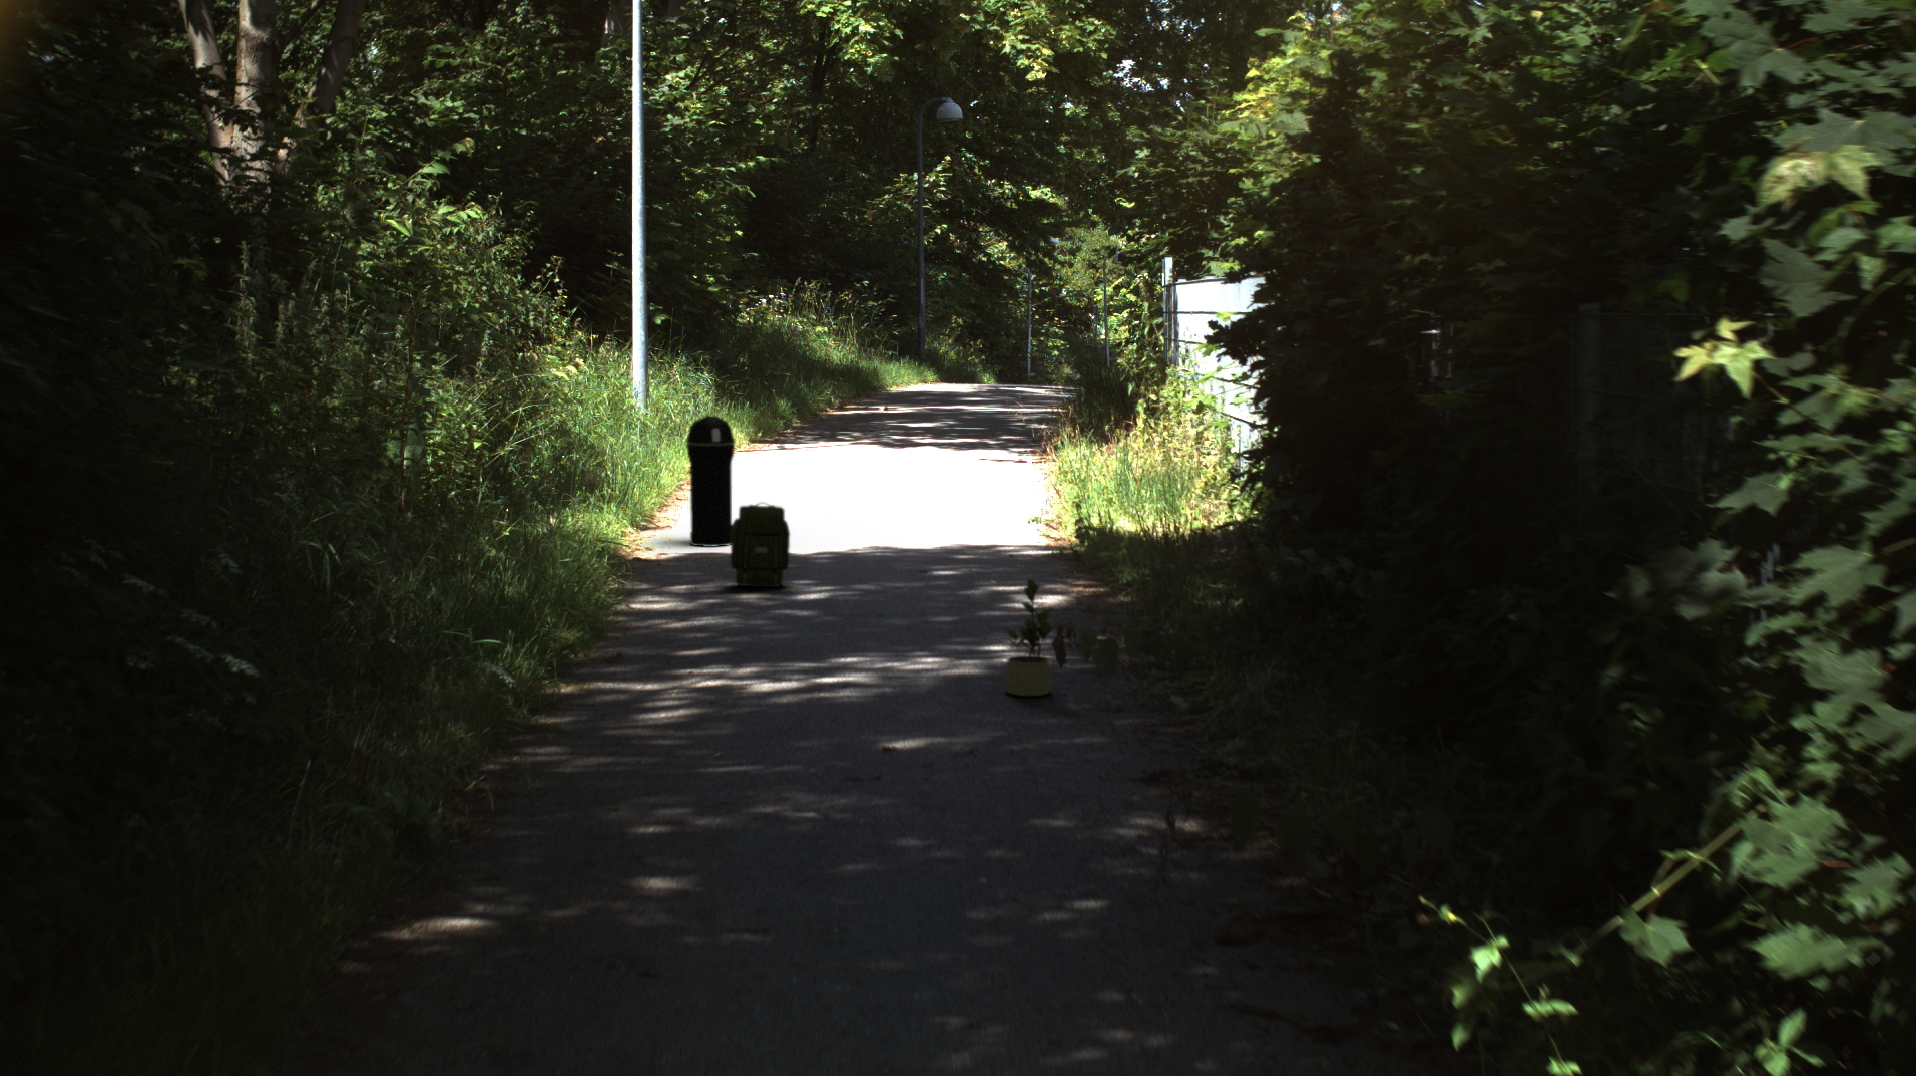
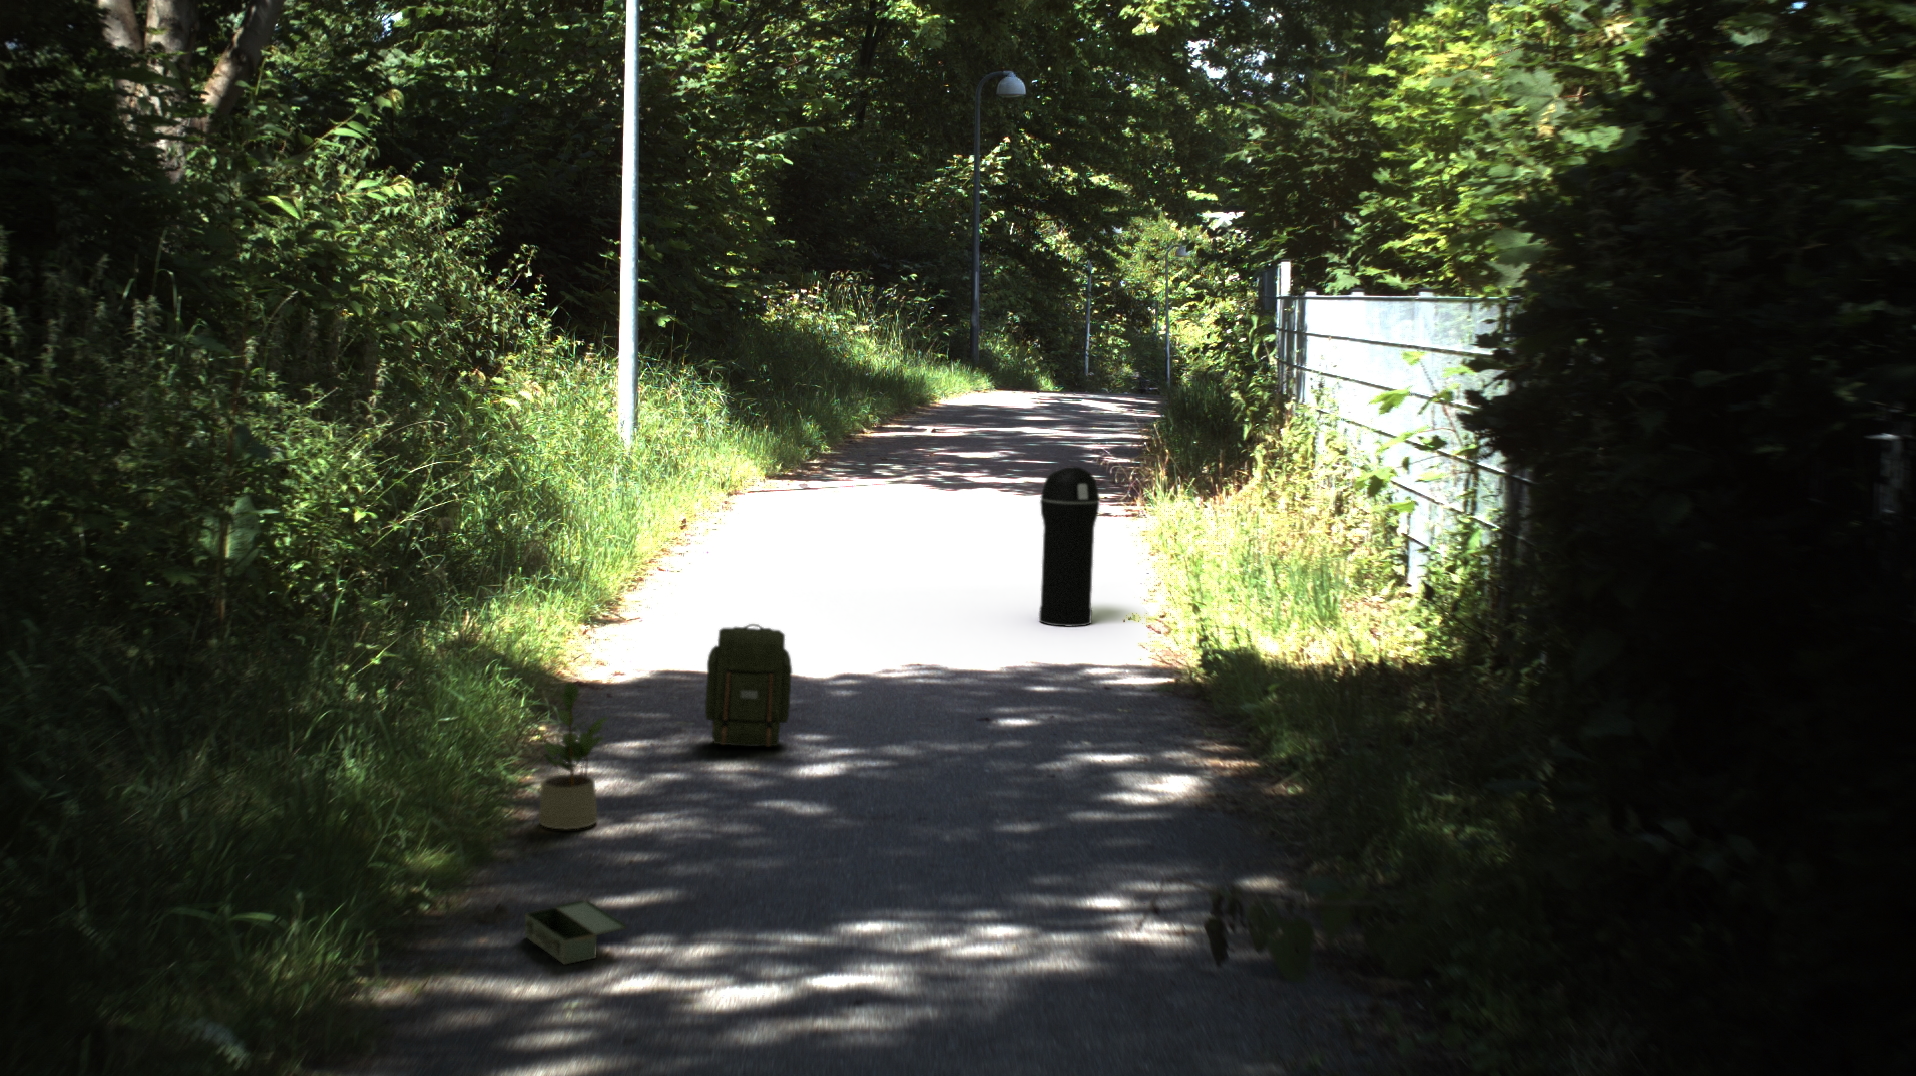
trash can: present [686,416,735,547] -> present [1039,467,1099,626]
potted plant: present [1005,580,1055,696] -> present [539,683,607,829]
toolbox: none [637,645,701,675] -> present [525,901,626,964]

